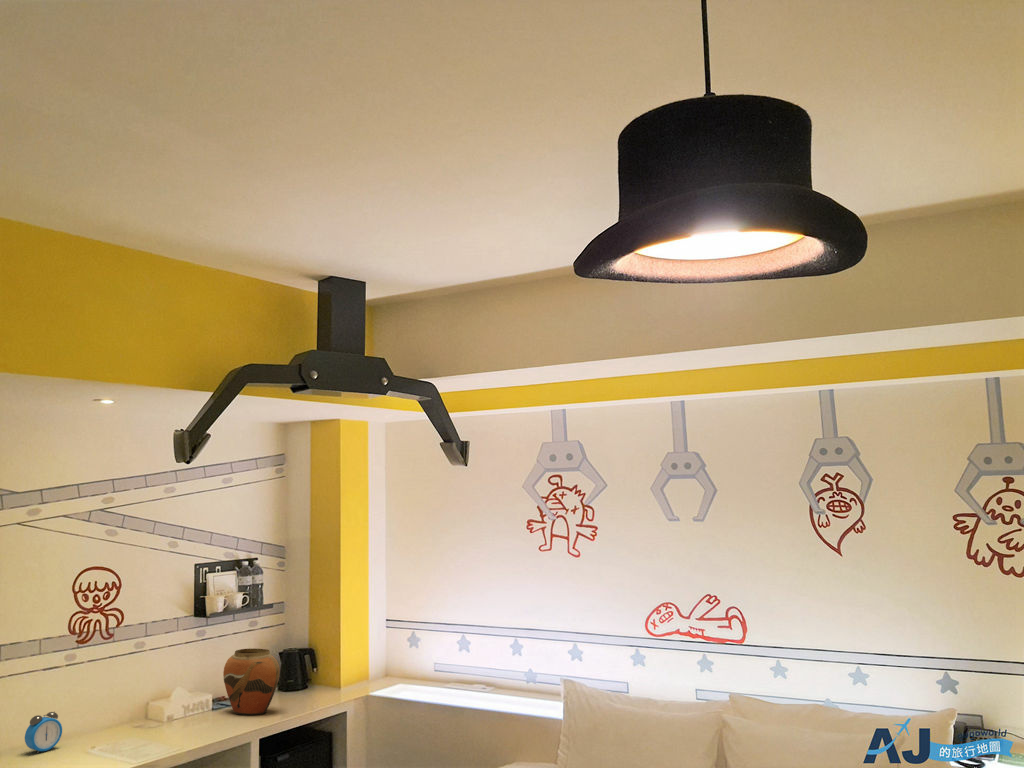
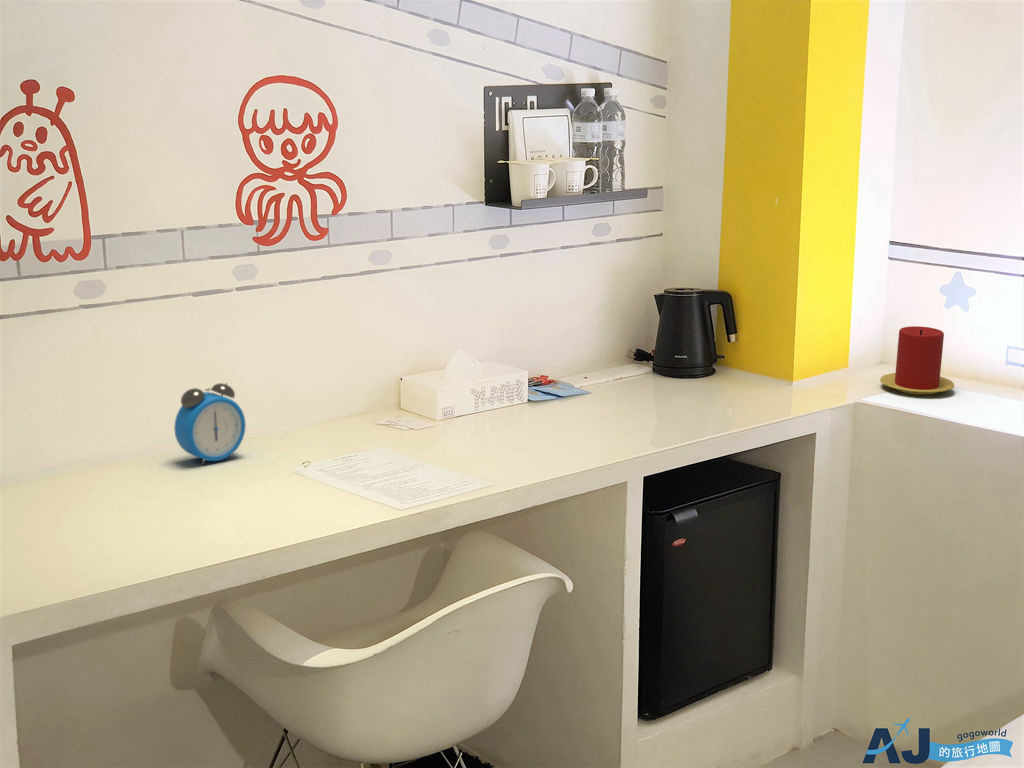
vase: present [223,648,280,715] -> none [556,283,681,426]
candle: none [380,657,411,688] -> present [880,326,954,395]

